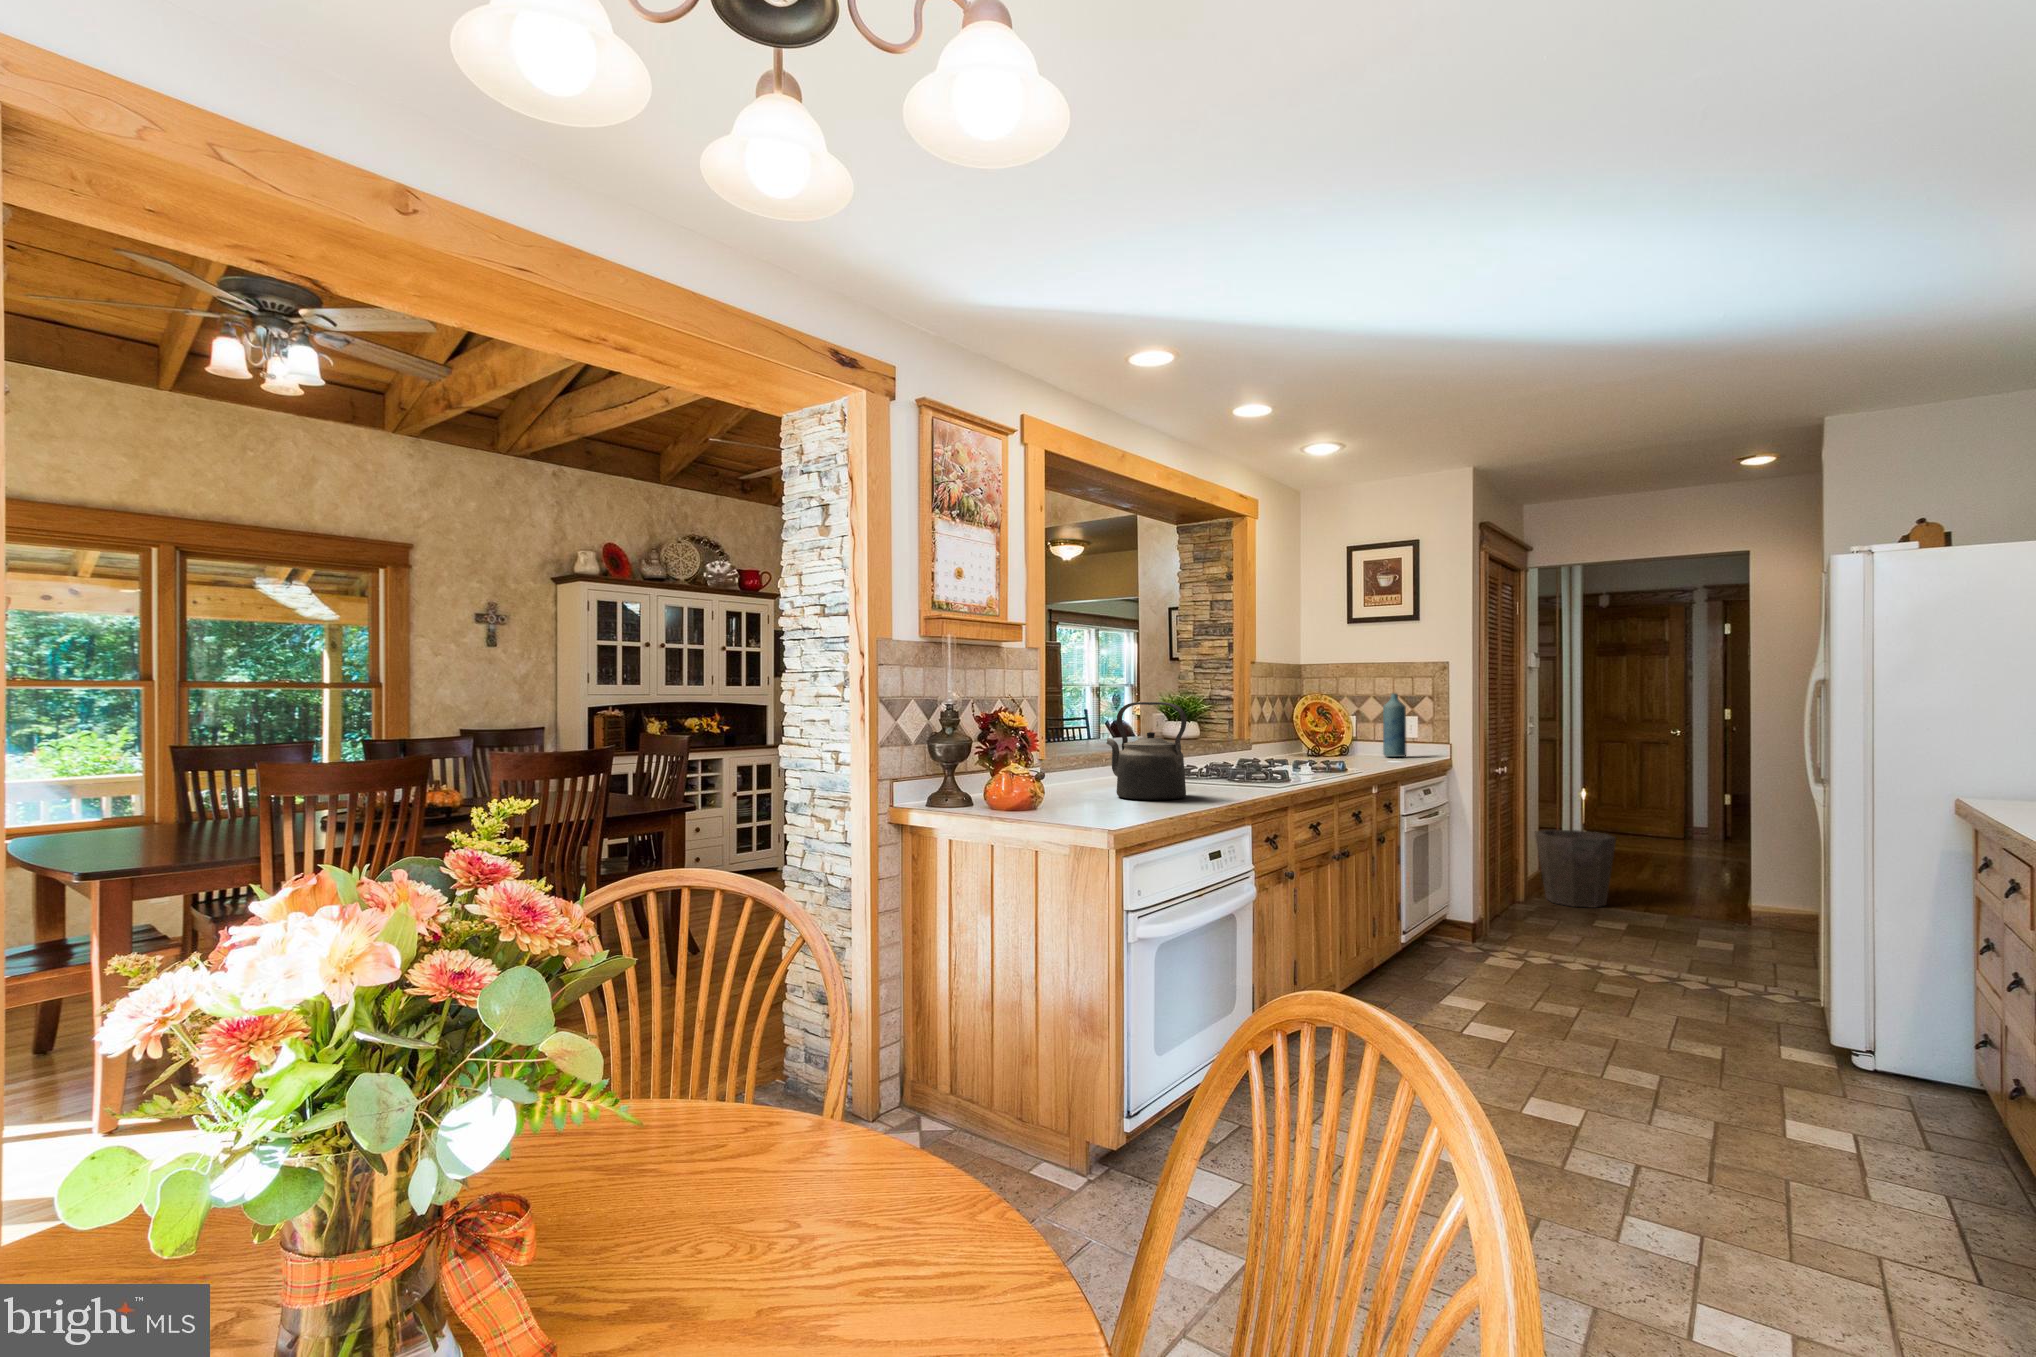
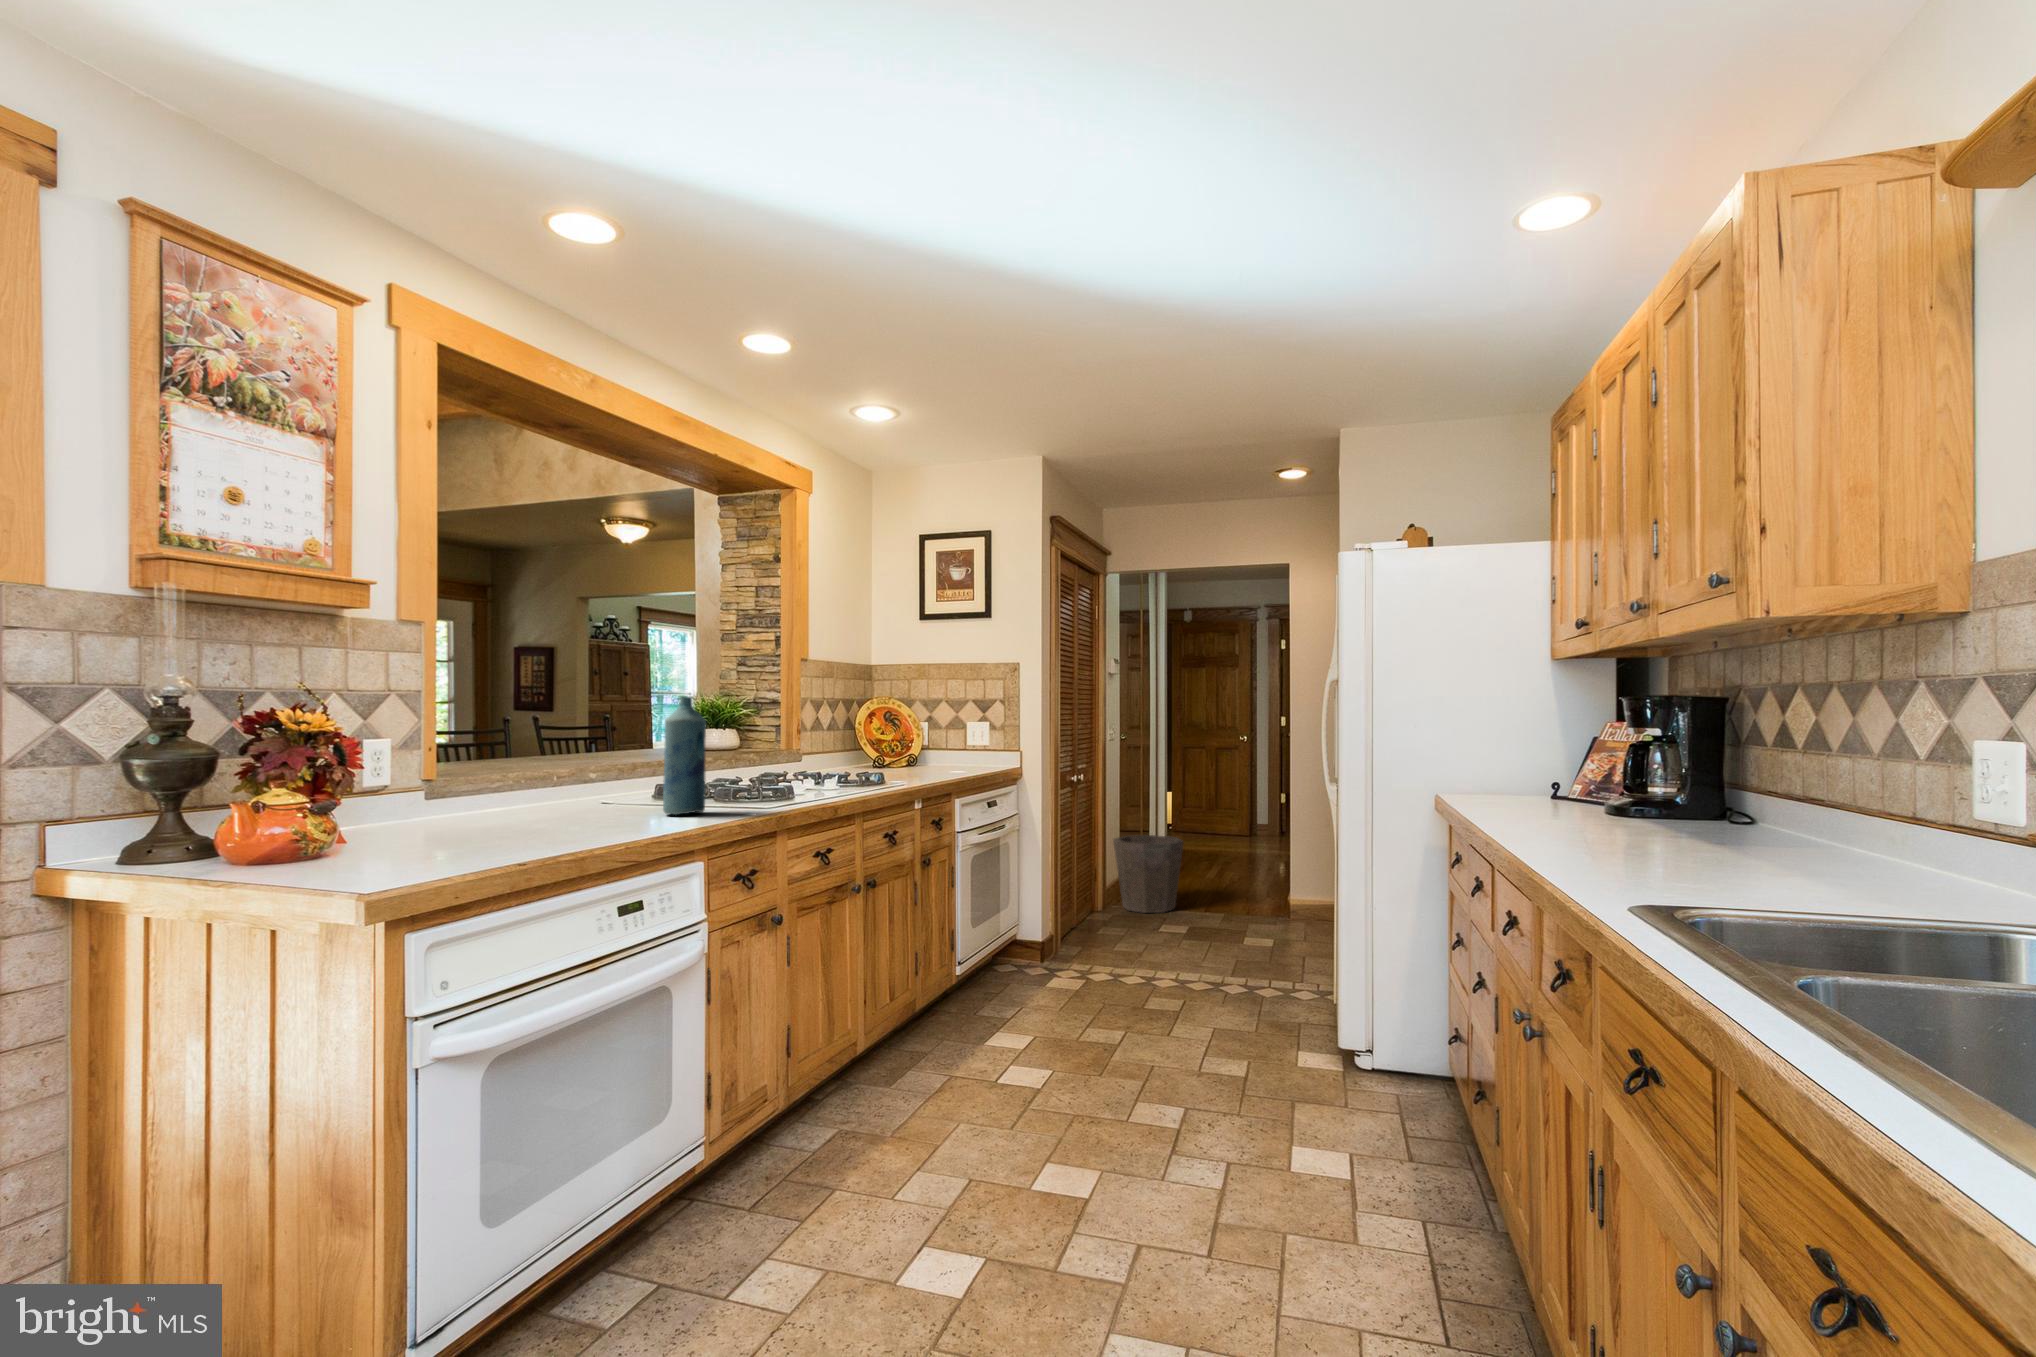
bottle: present [1383,693,1406,757] -> present [663,696,706,815]
kettle: present [1107,702,1186,800] -> none [511,697,619,833]

